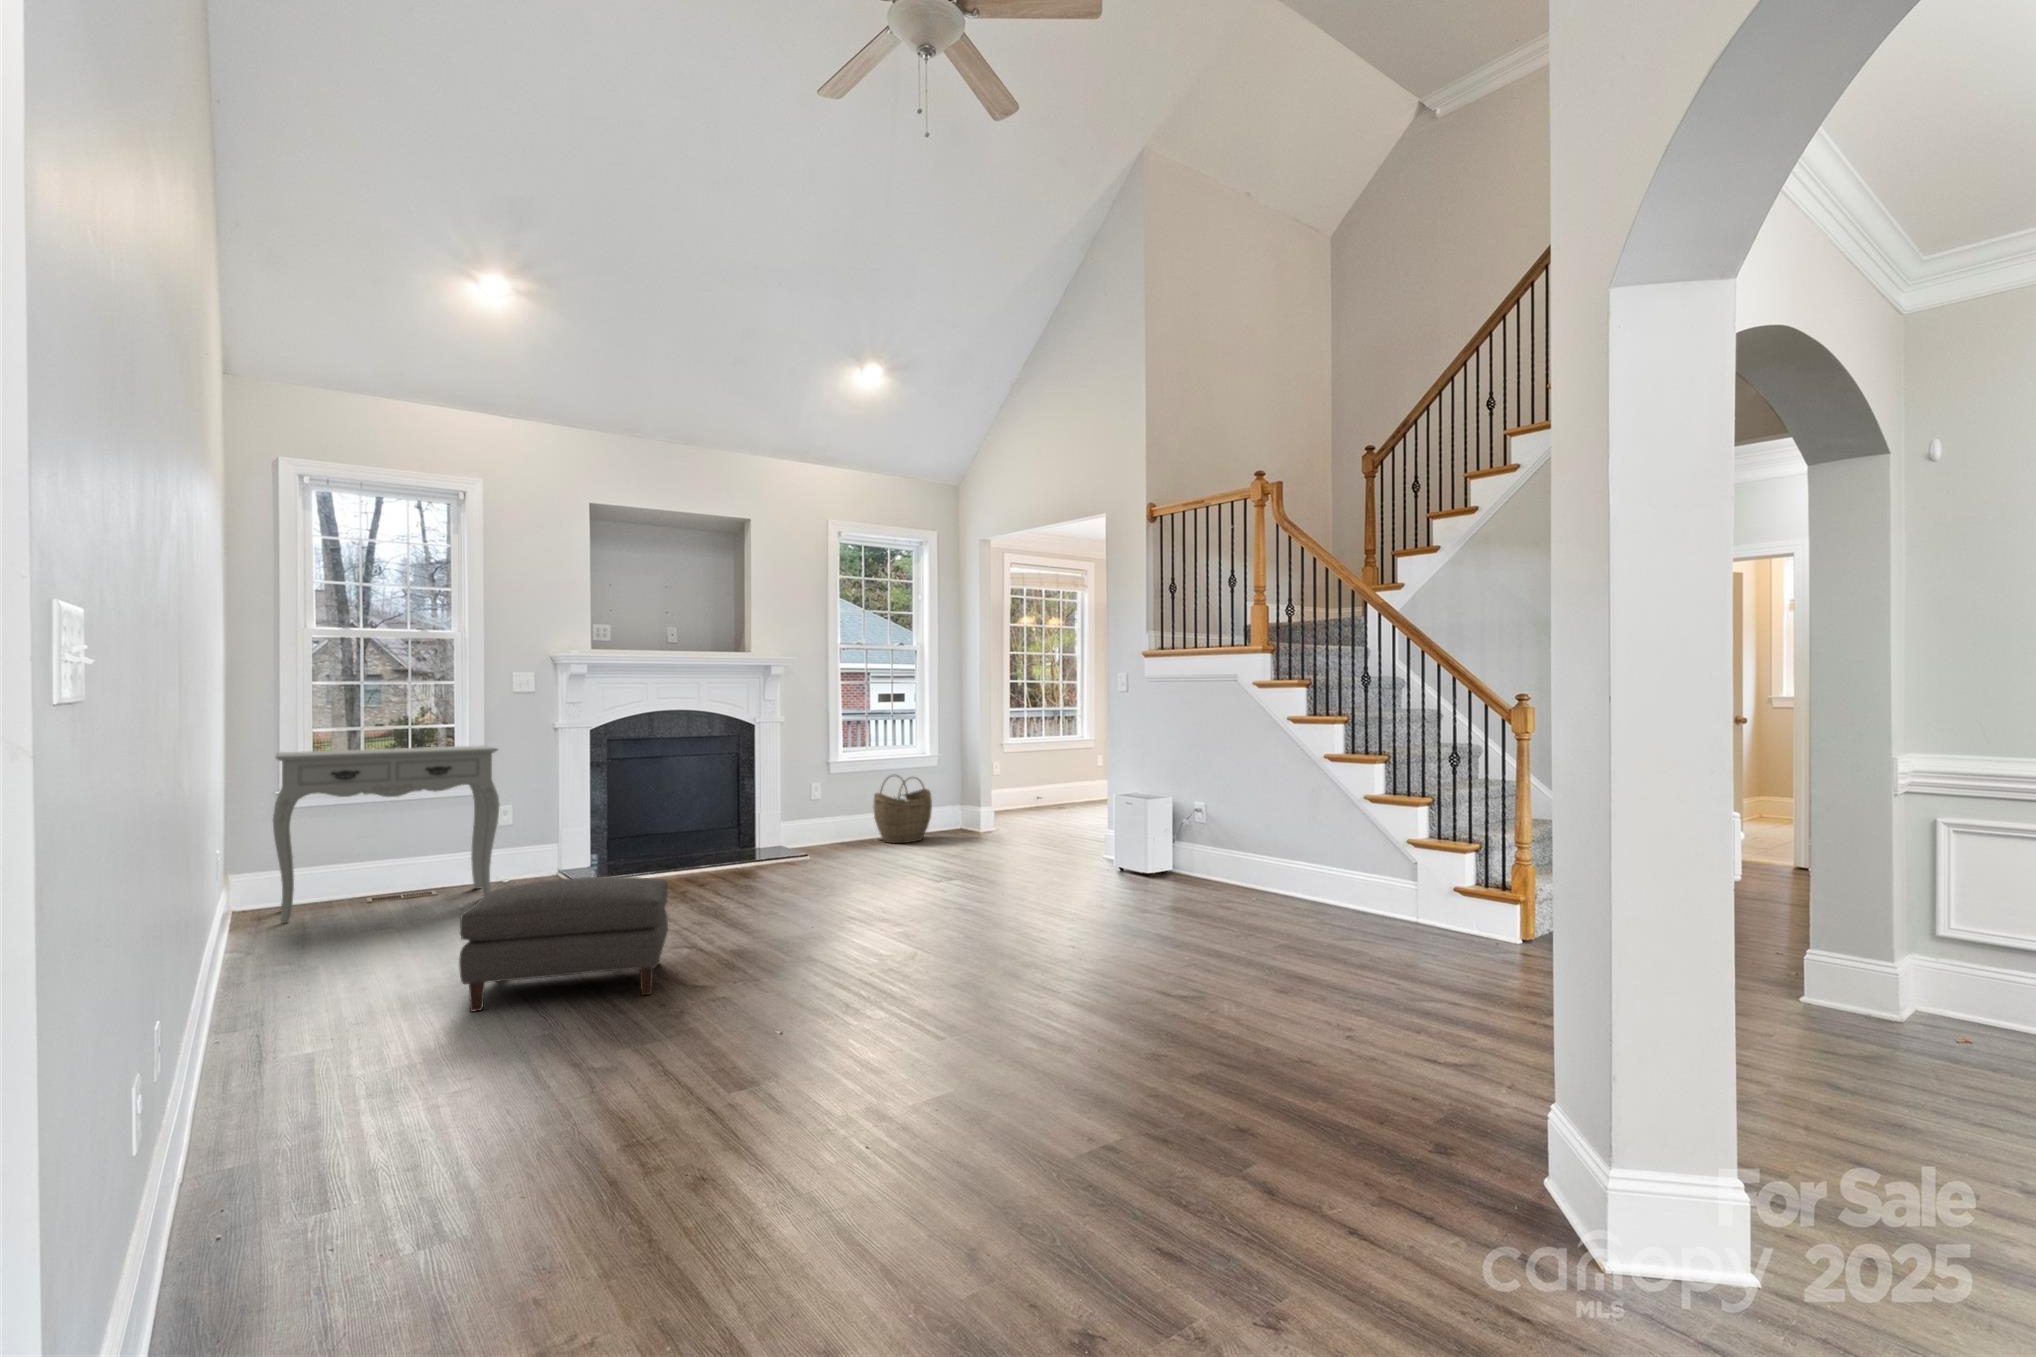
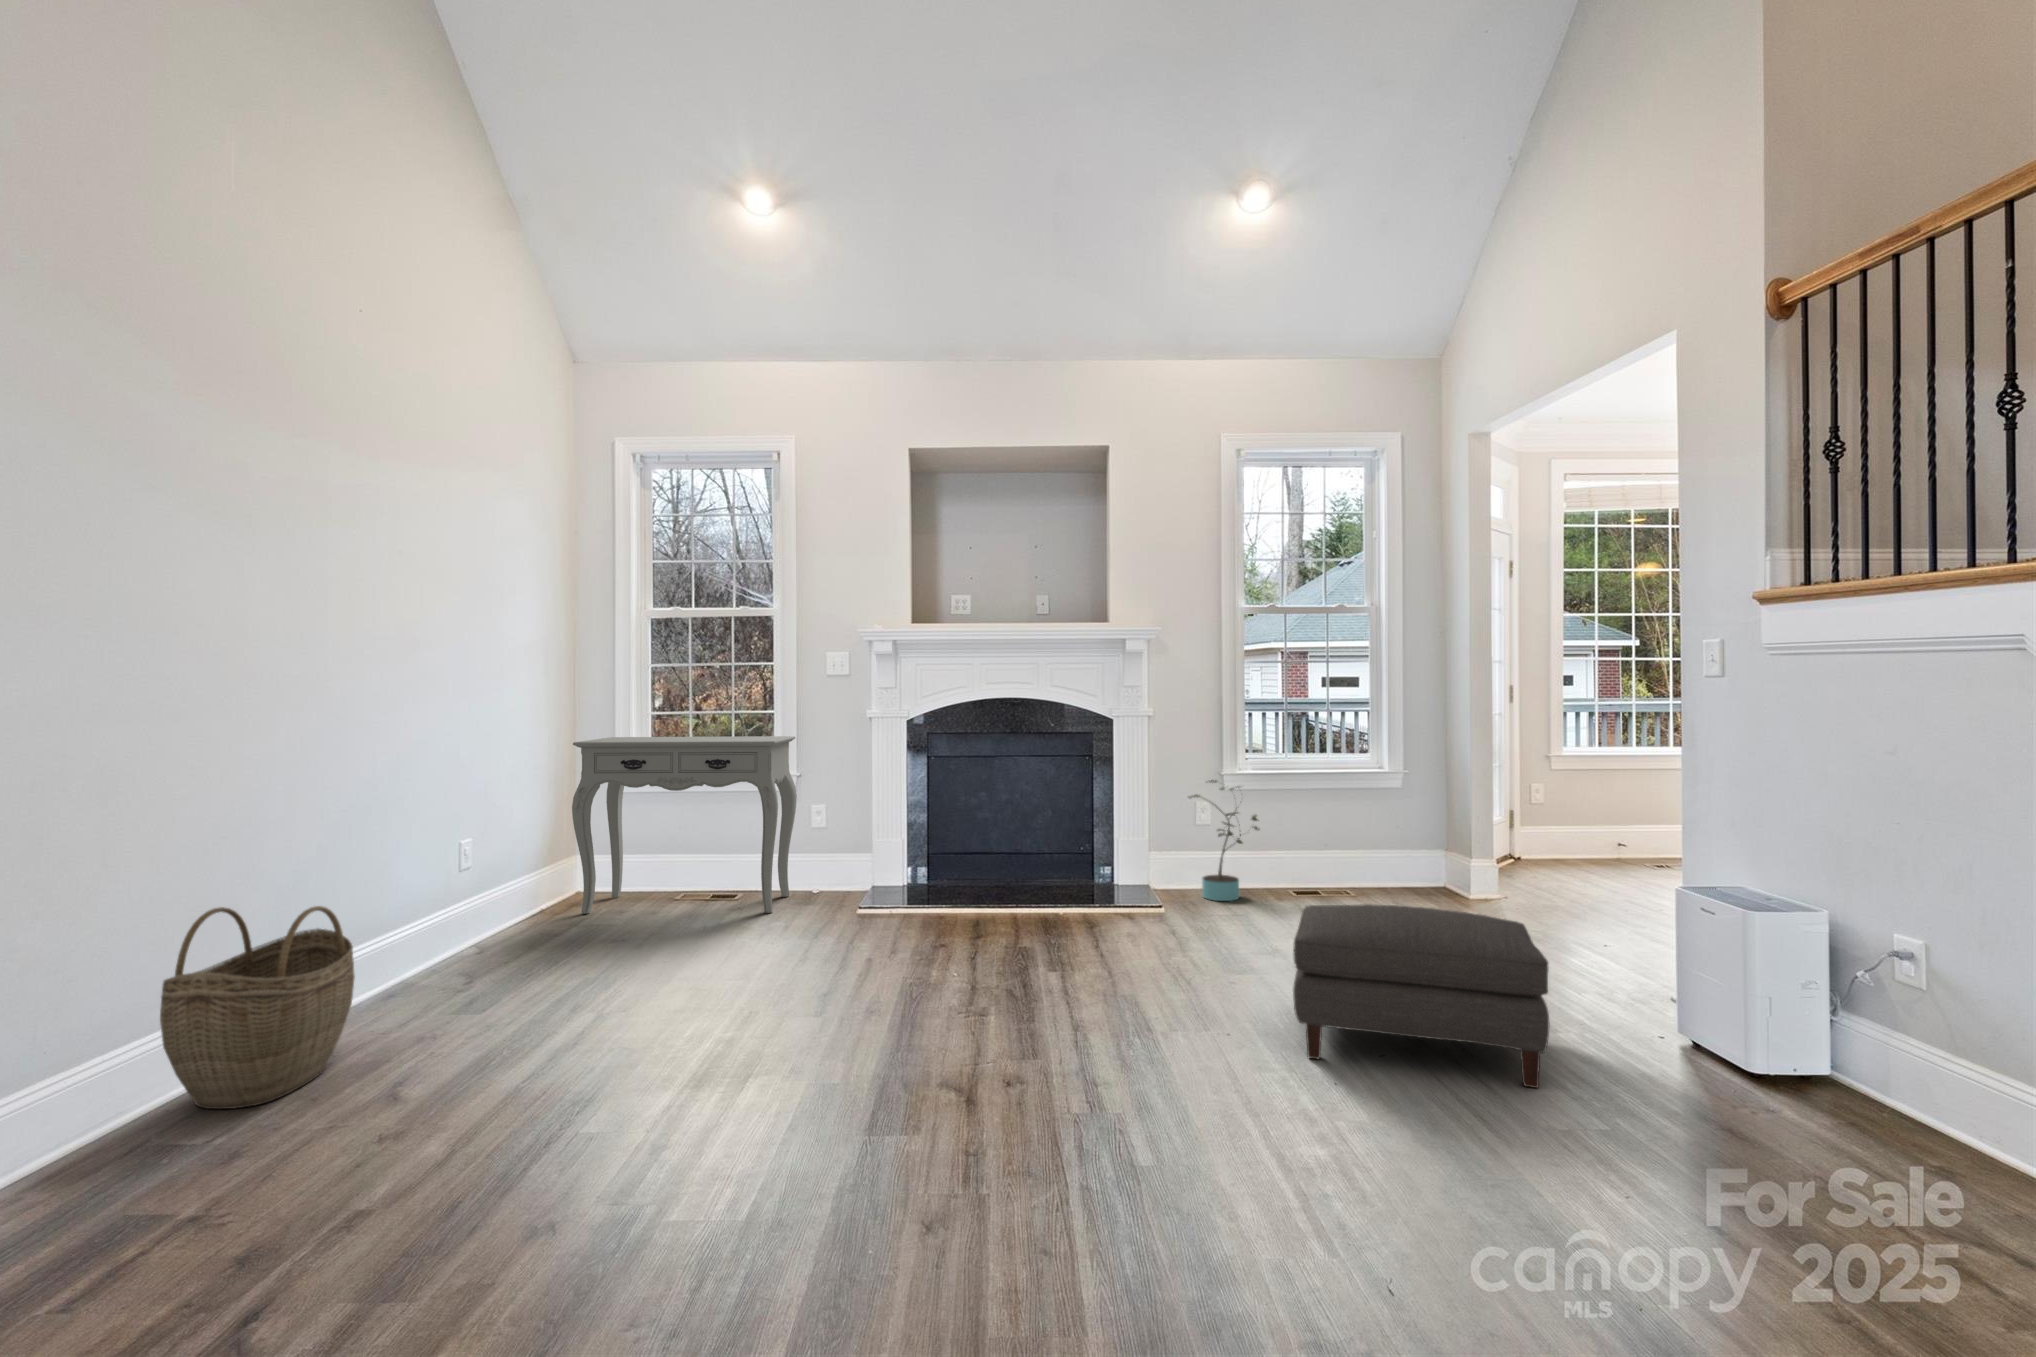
potted plant: none [815,766,864,850] -> present [1188,780,1260,901]
woven basket: present [873,774,932,843] -> present [160,906,355,1109]
ottoman: present [459,877,668,1011] -> present [1293,904,1550,1088]

